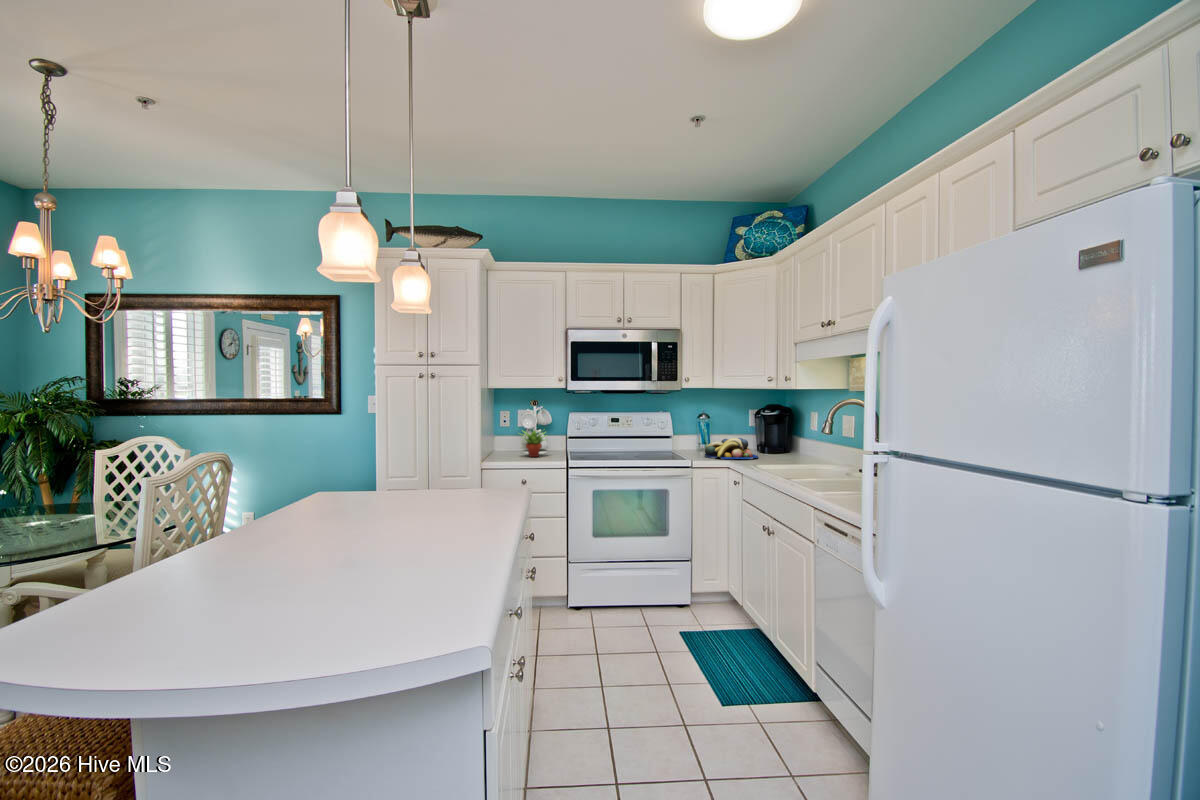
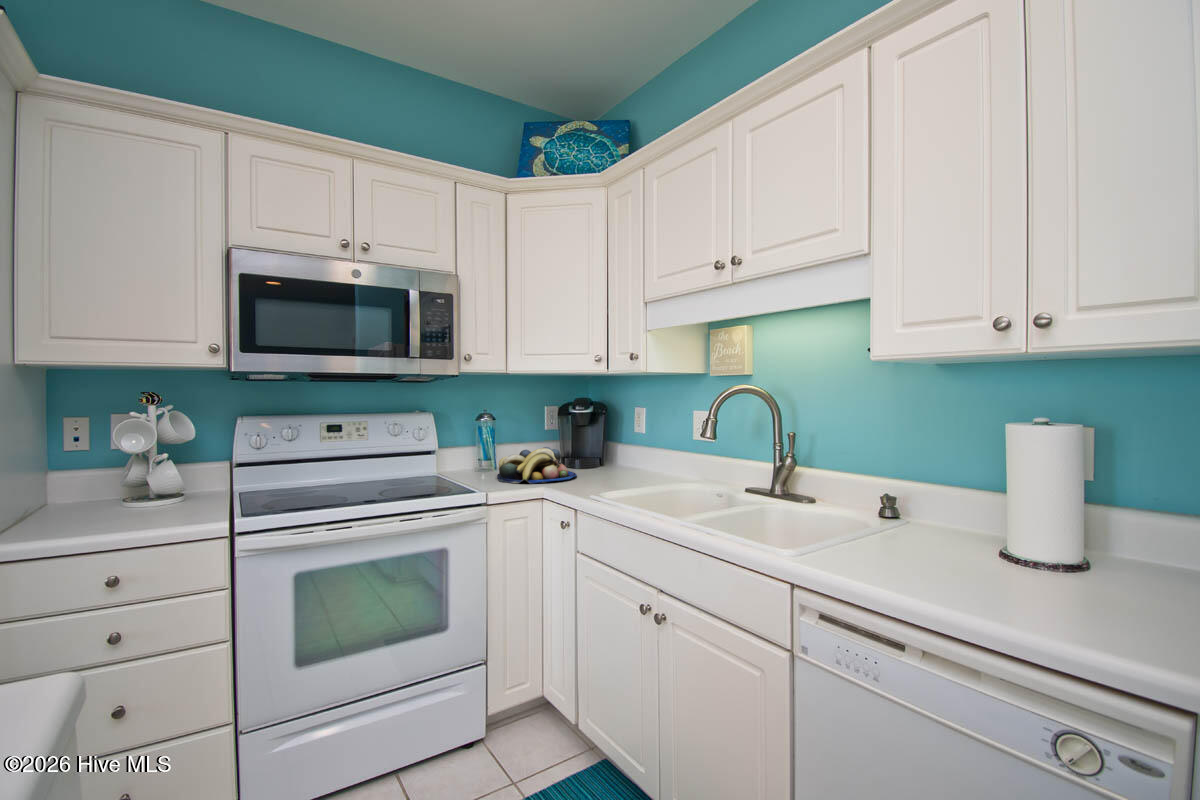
succulent plant: present [523,430,547,457] -> none [93,451,185,517]

